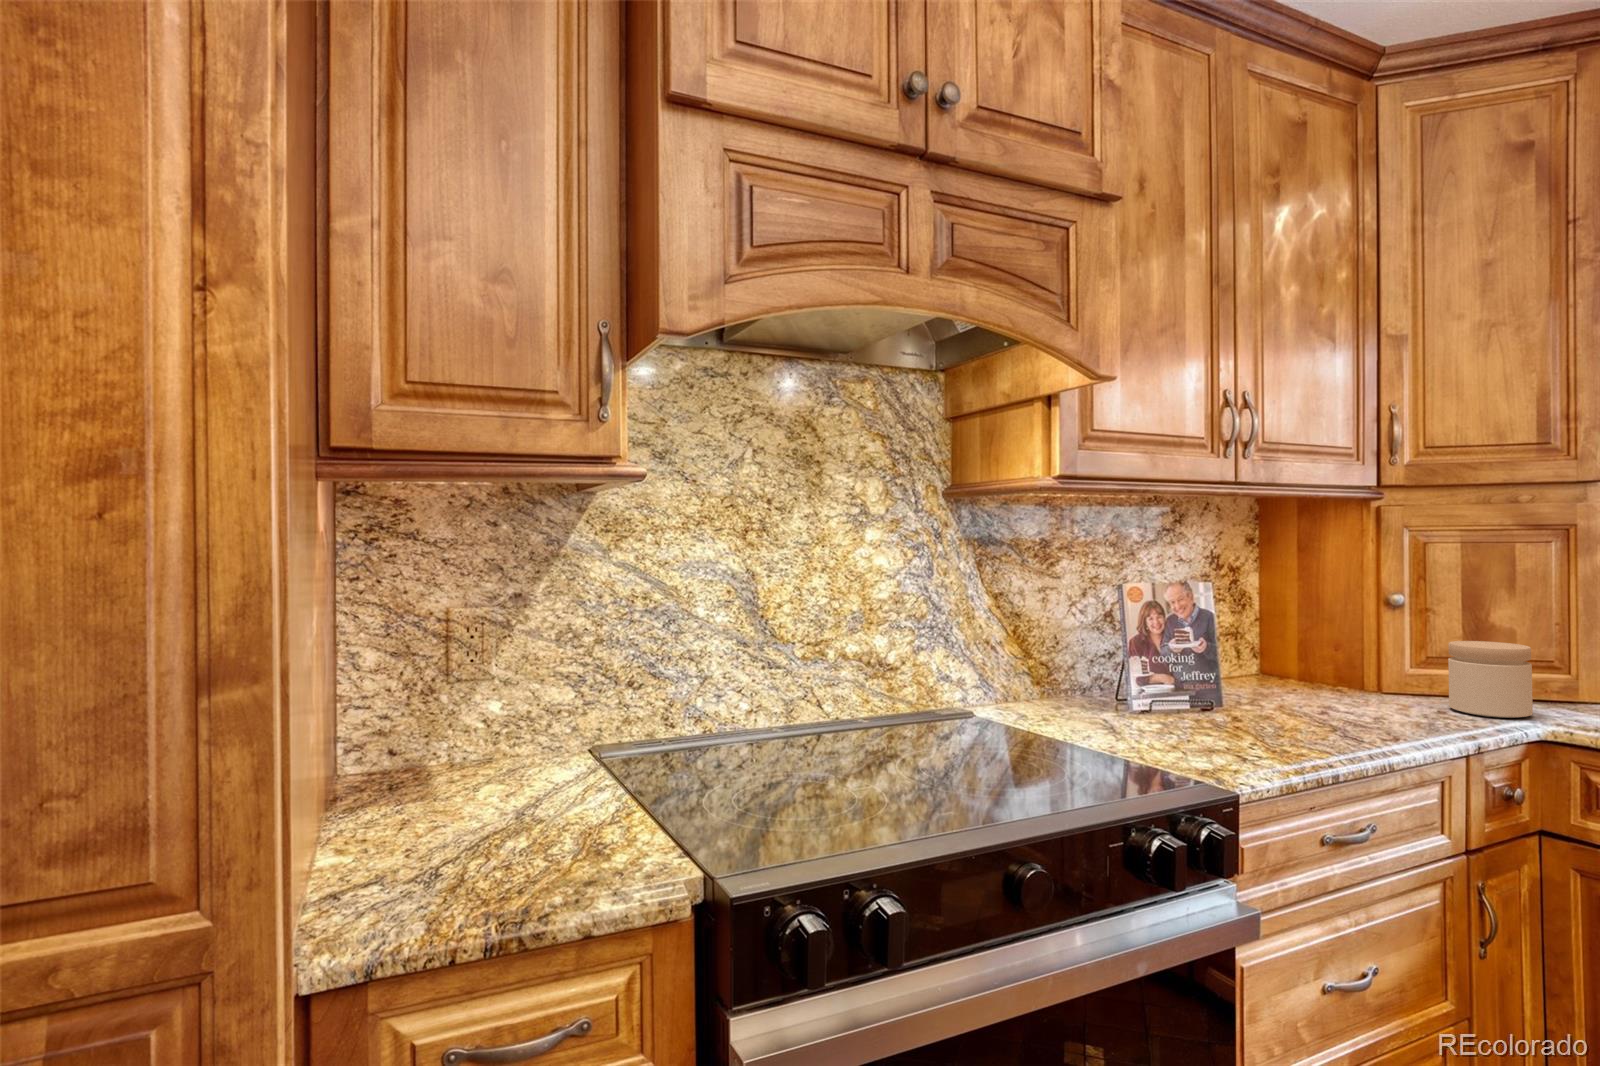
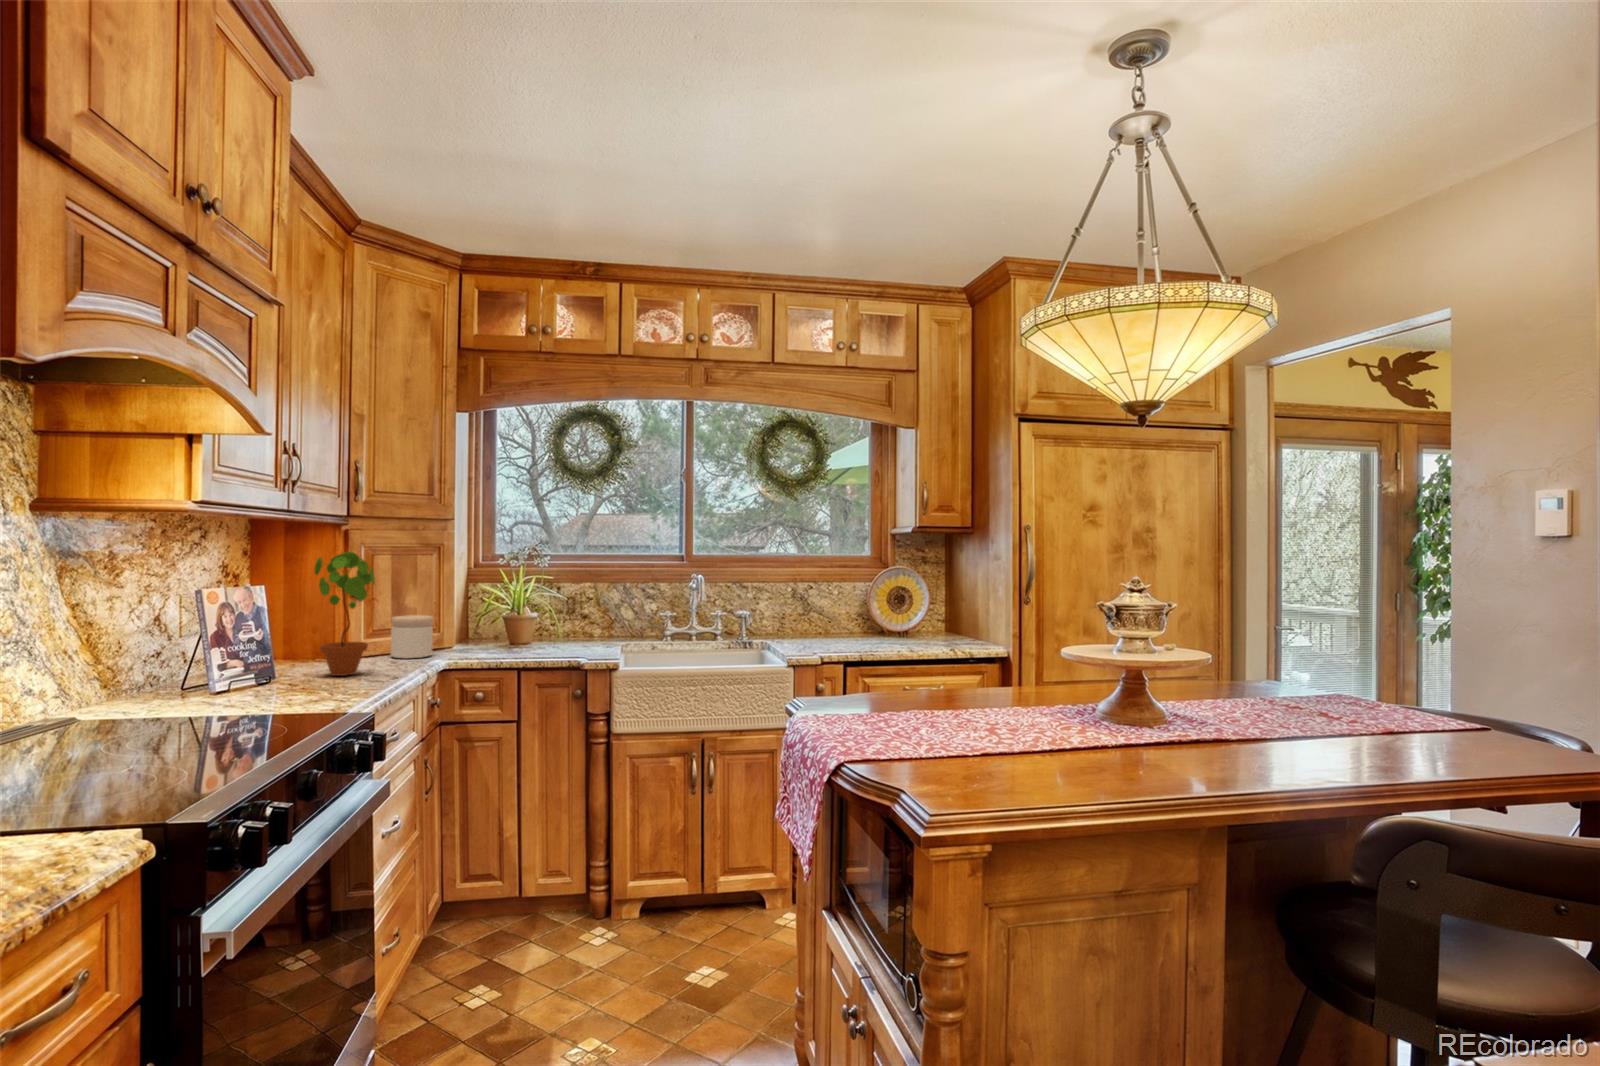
potted plant: none [1274,534,1367,724] -> present [314,552,375,676]

